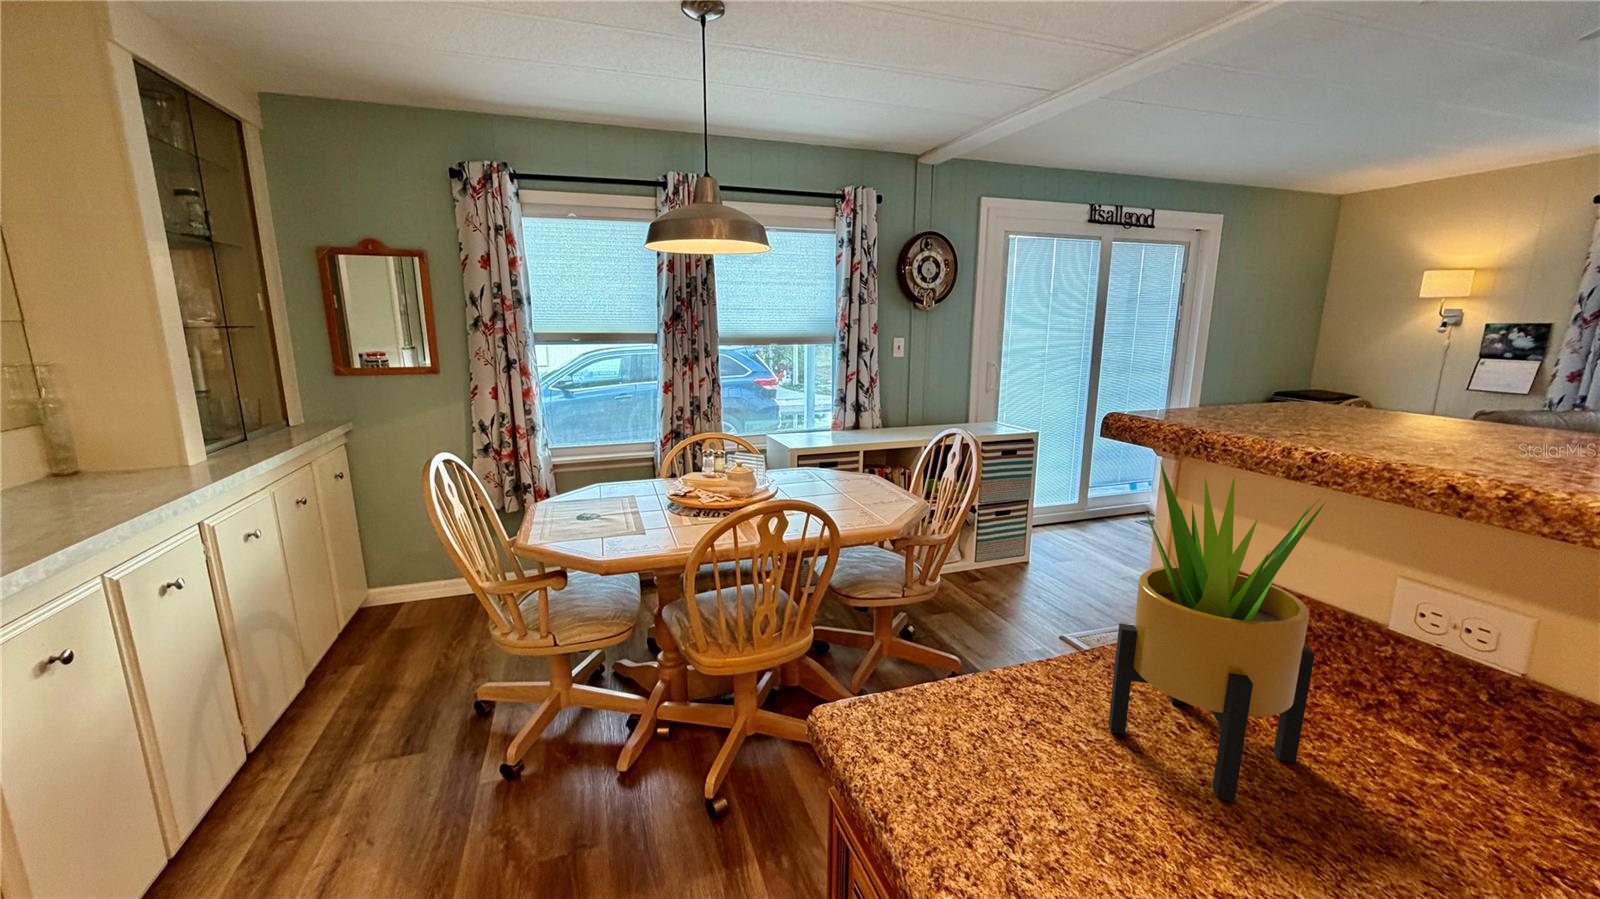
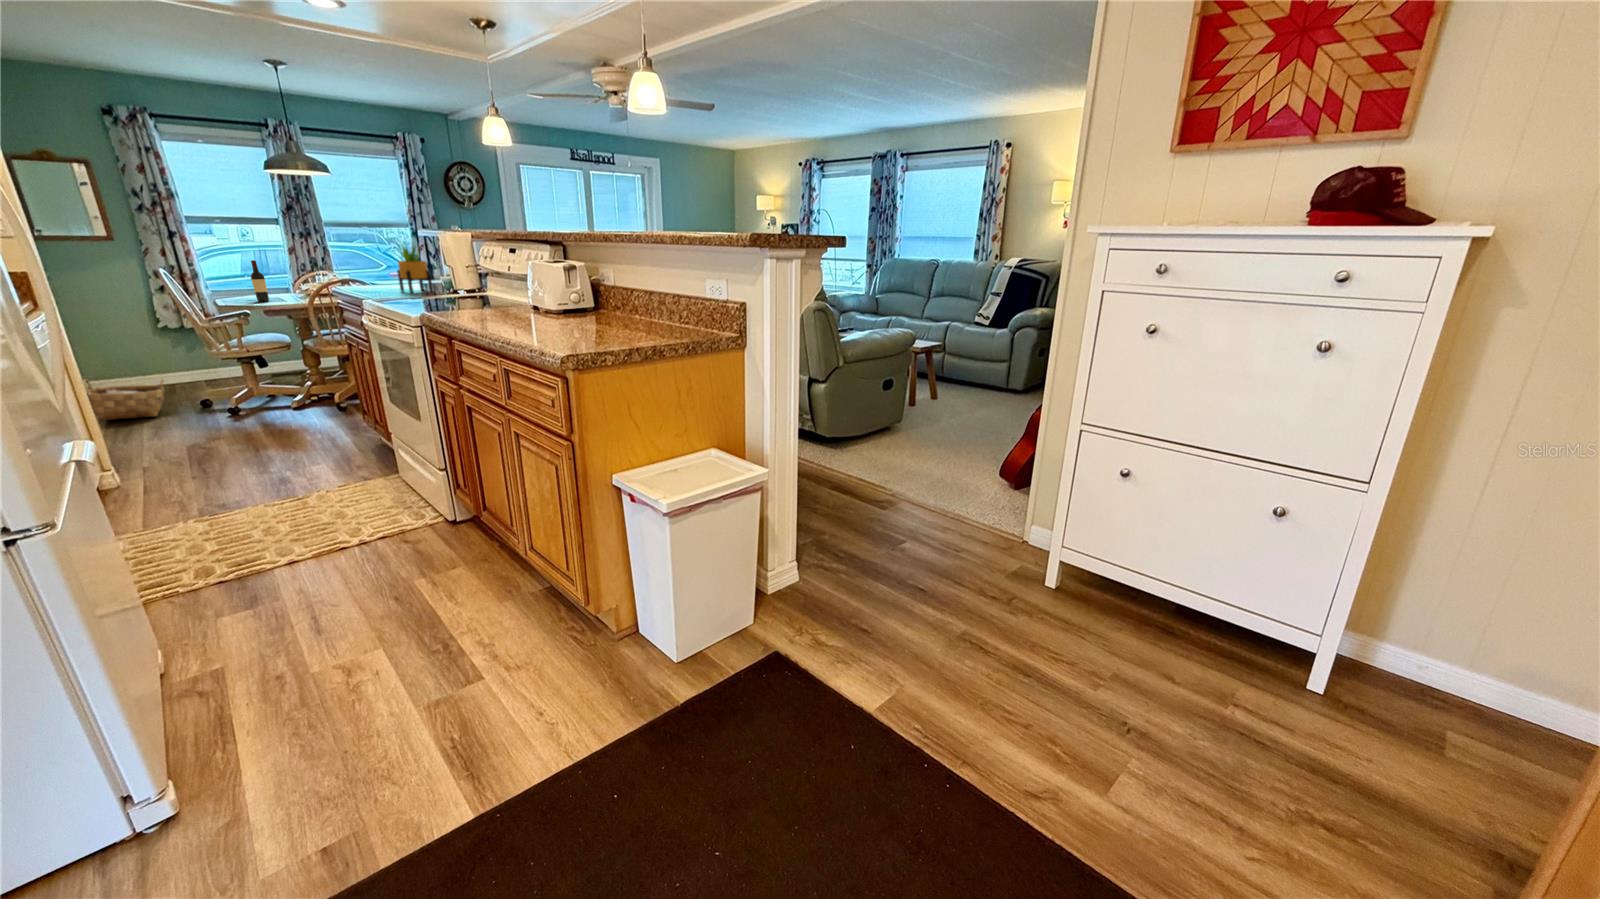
wine bottle: none [595,419,618,498] -> present [251,260,269,302]
woven basket: none [266,658,420,761] -> present [83,379,164,421]

